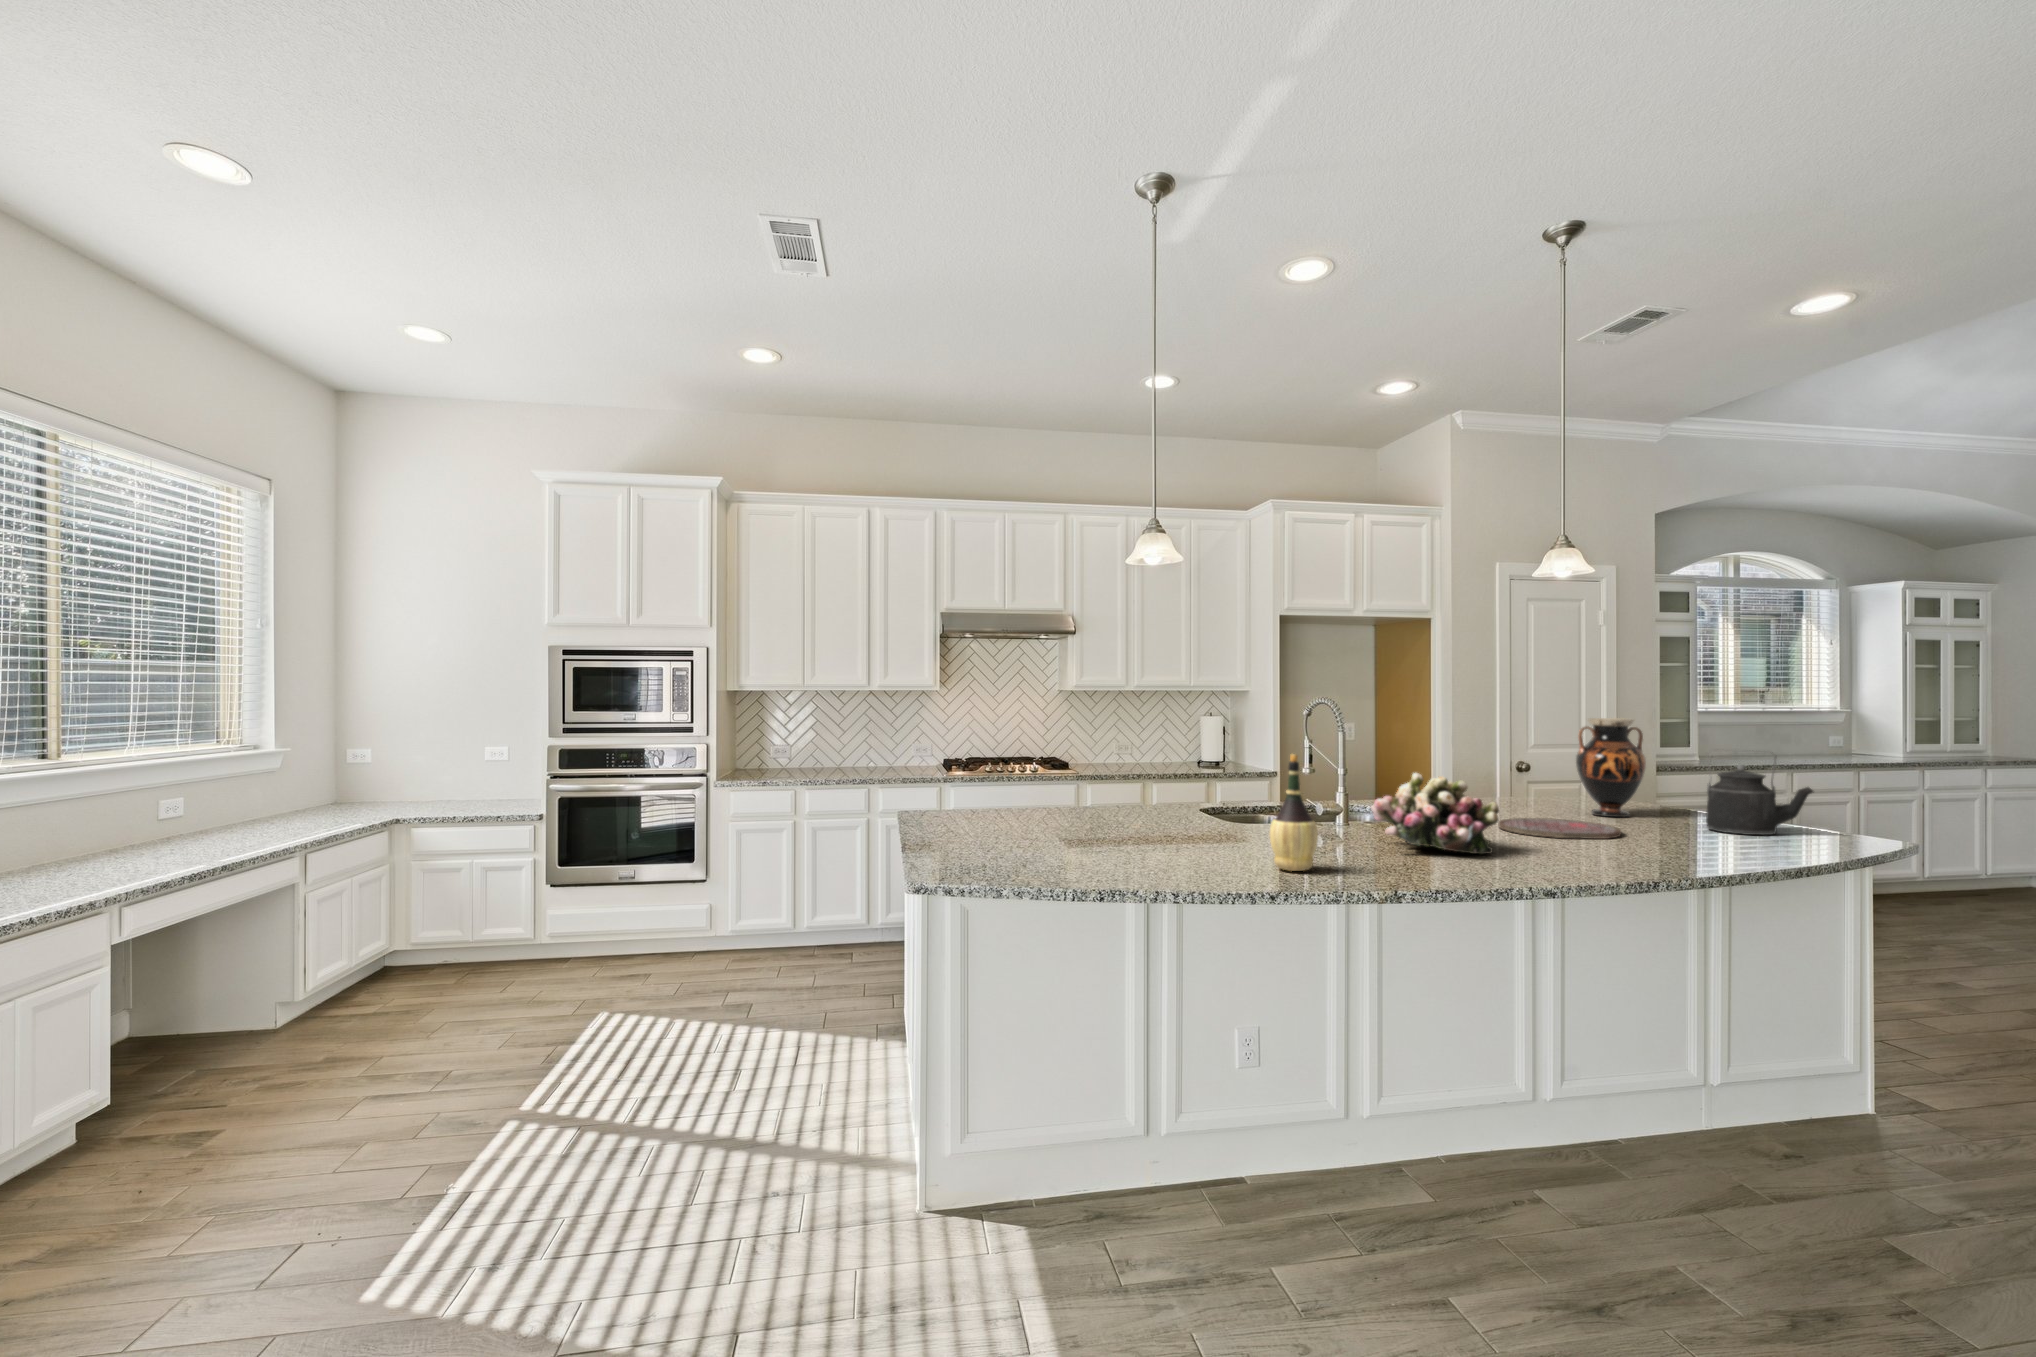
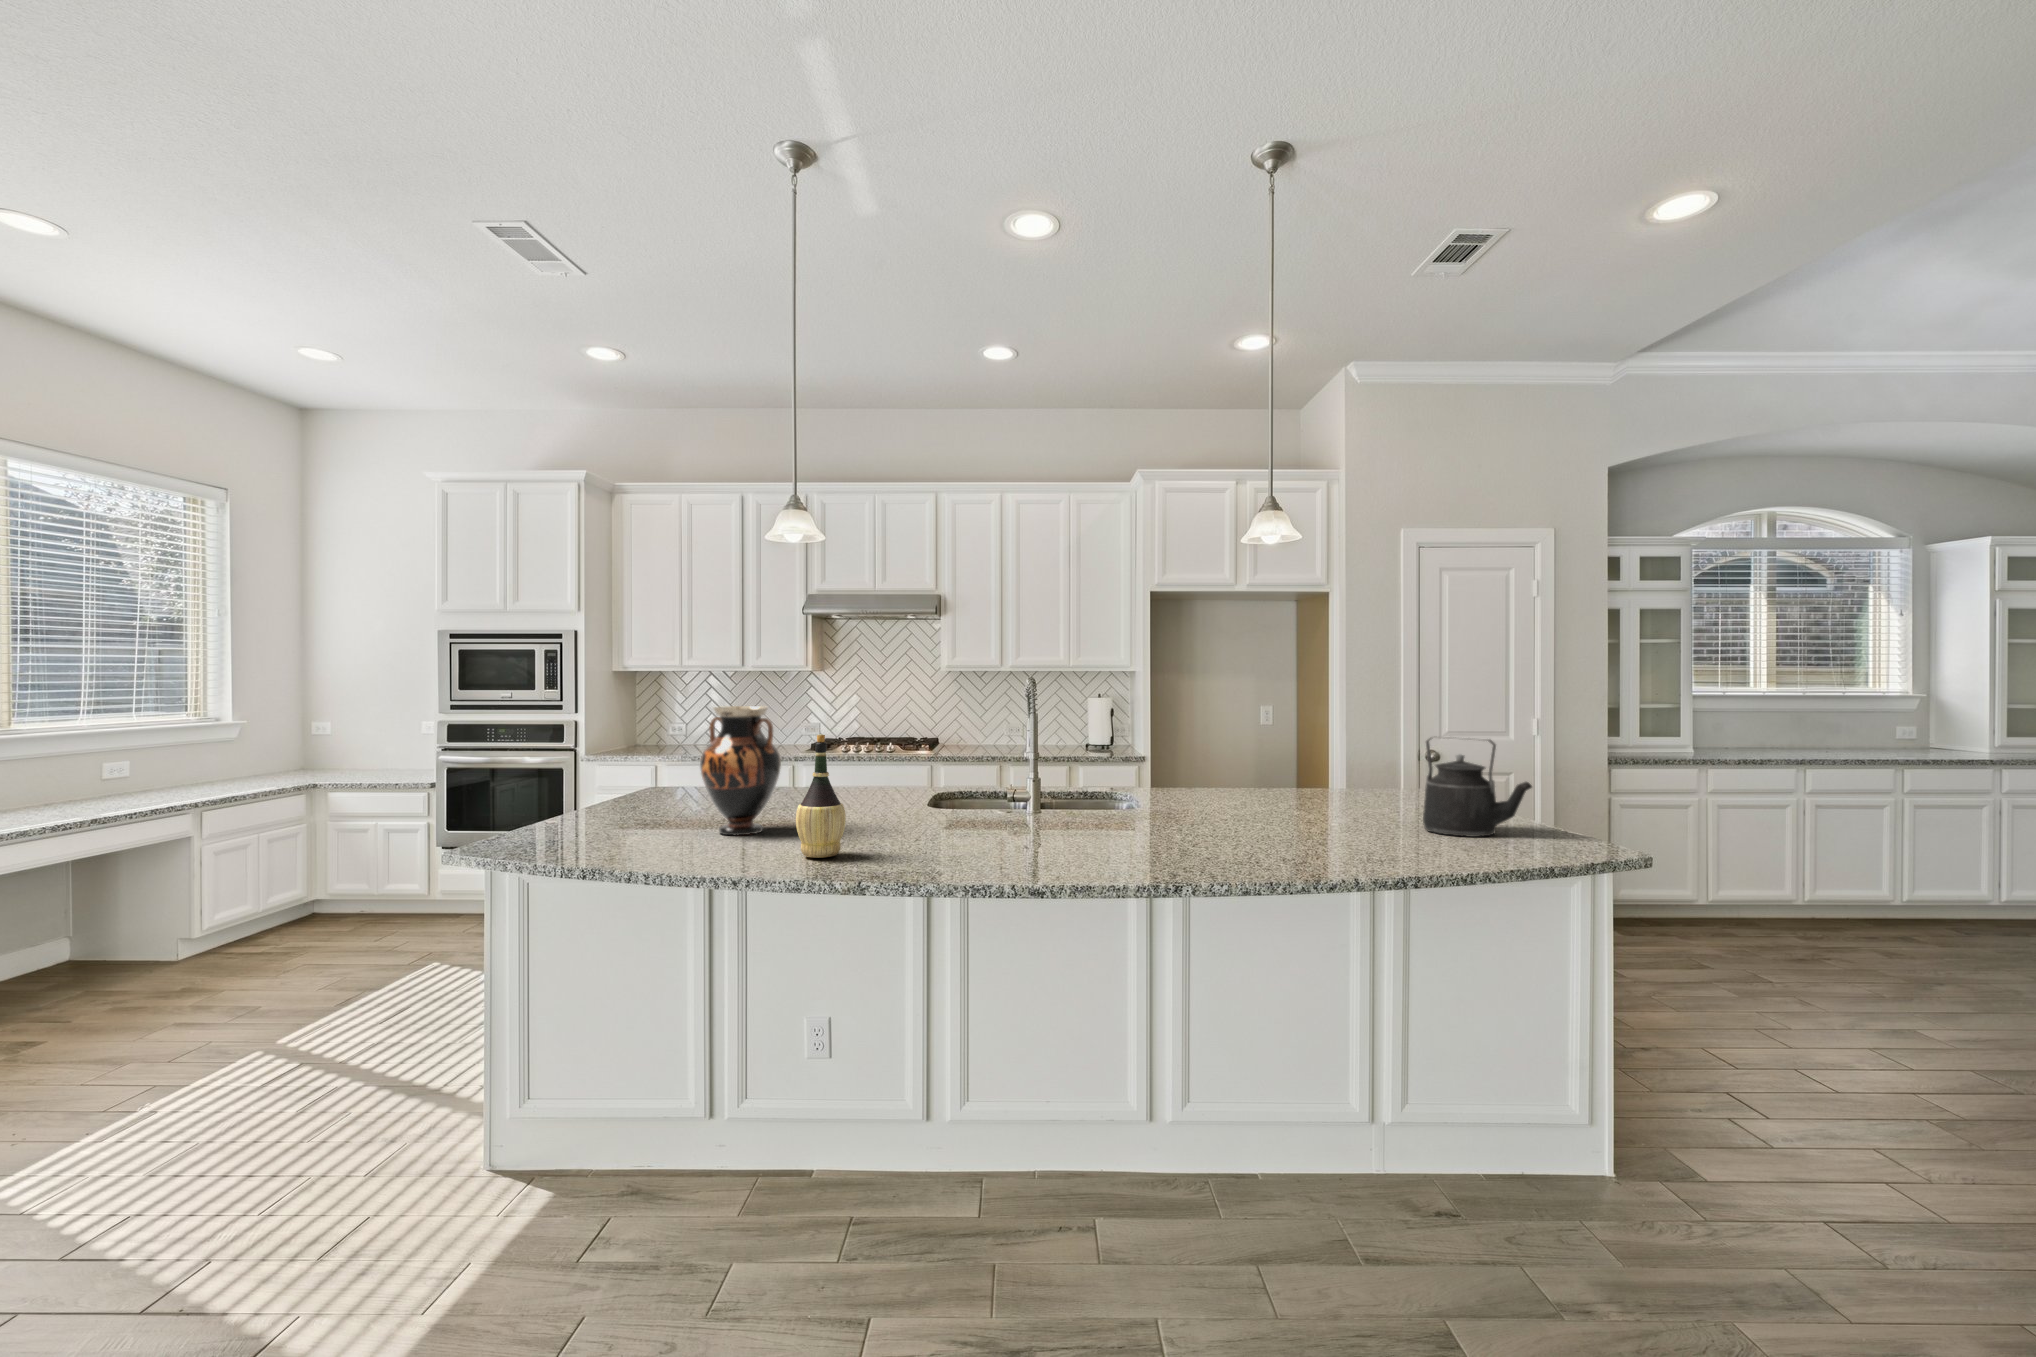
vase: present [1576,718,1646,817] -> present [700,706,781,835]
flower arrangement: present [1371,773,1499,854] -> none [968,757,1108,847]
cutting board: present [1499,818,1621,839] -> none [1185,810,1307,835]

